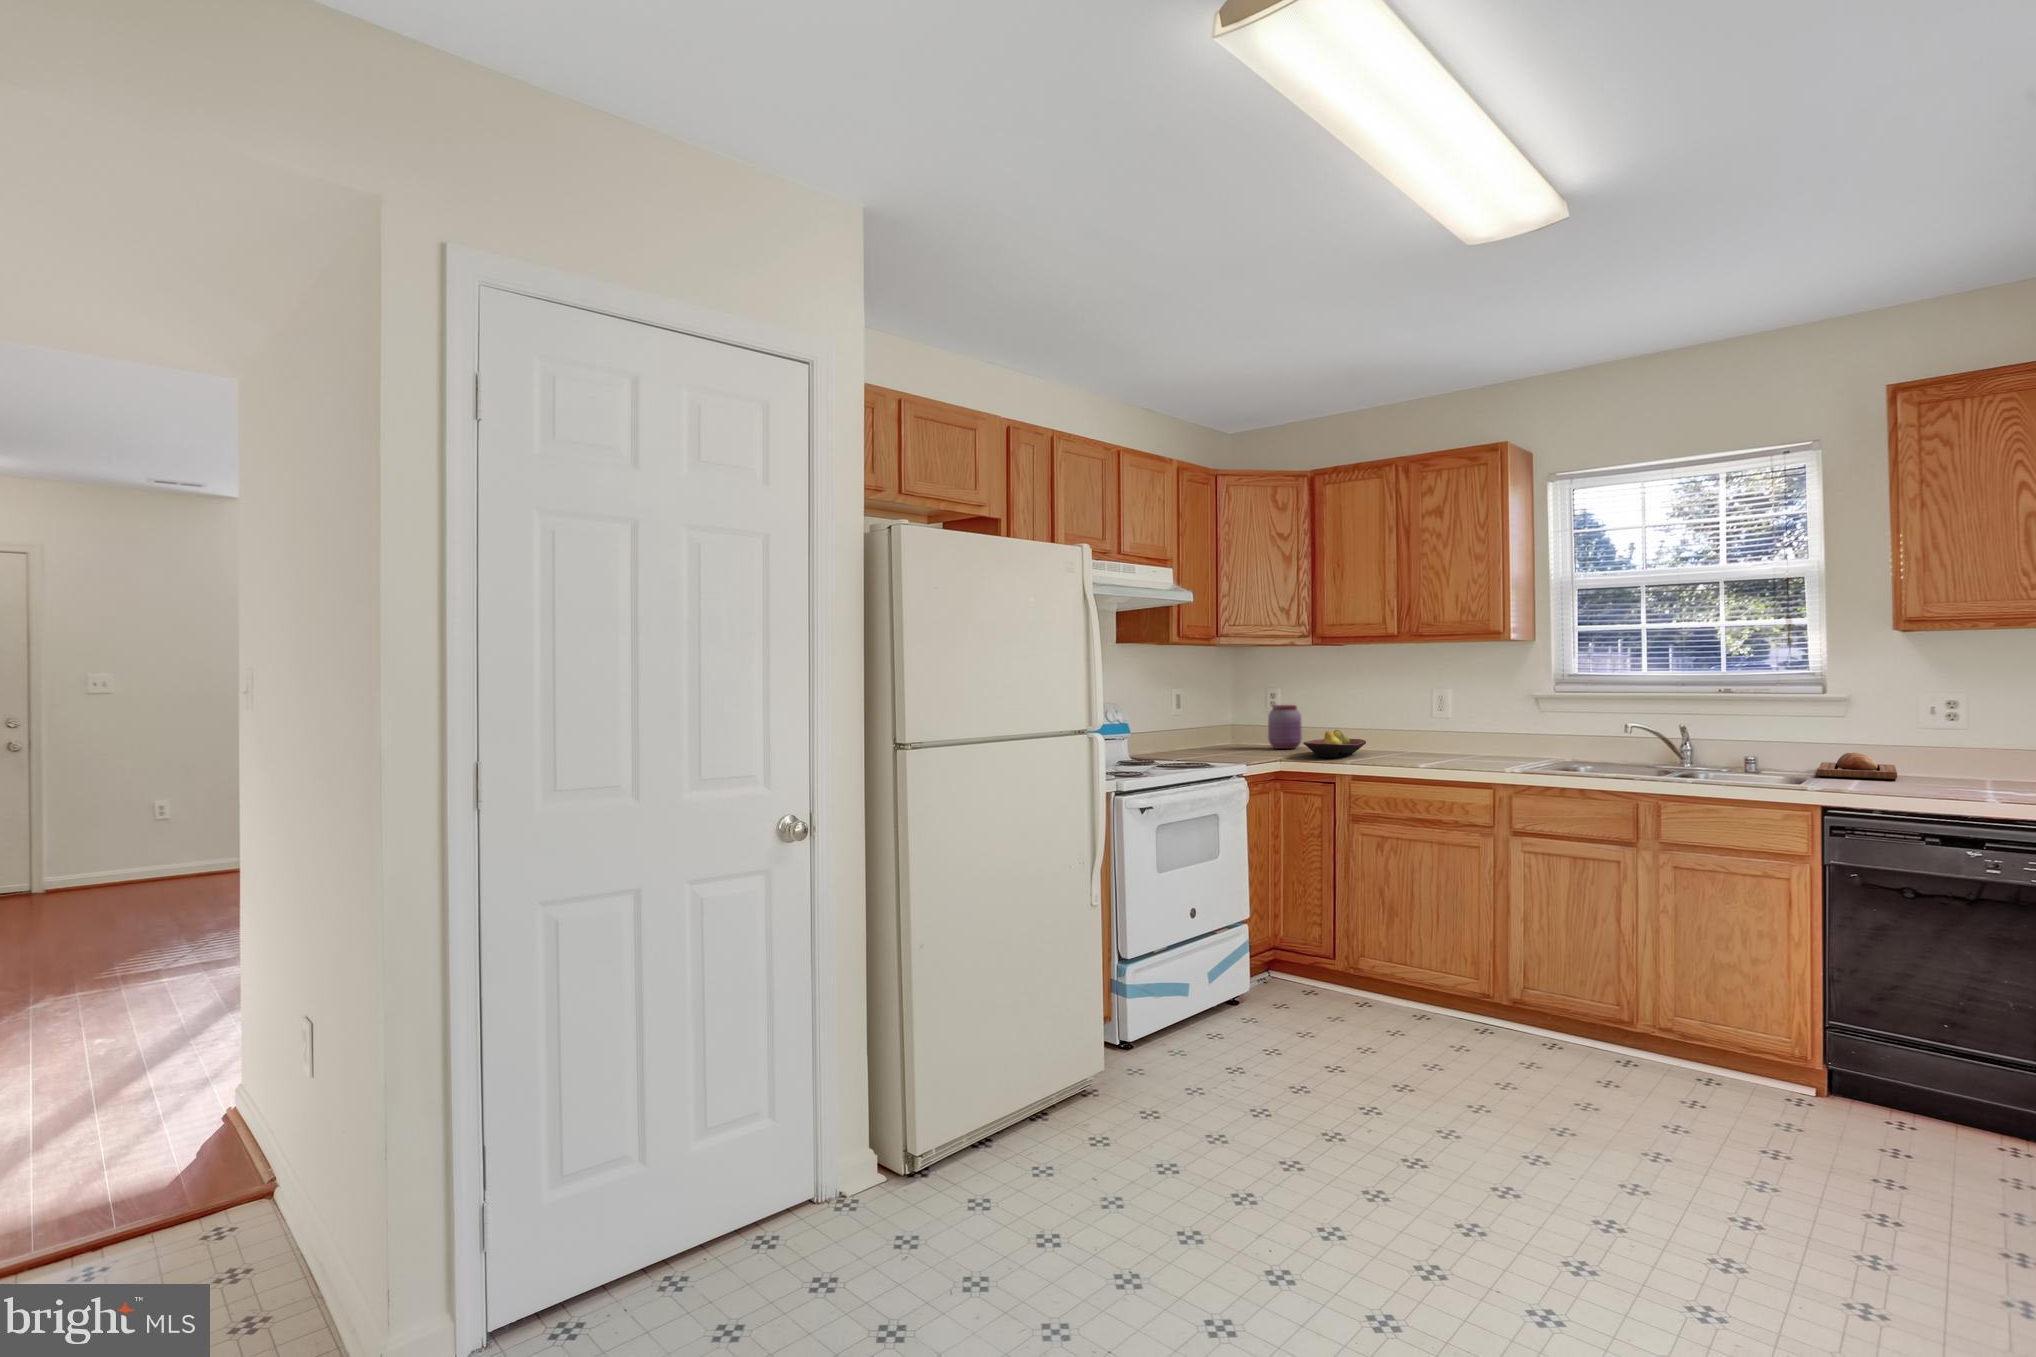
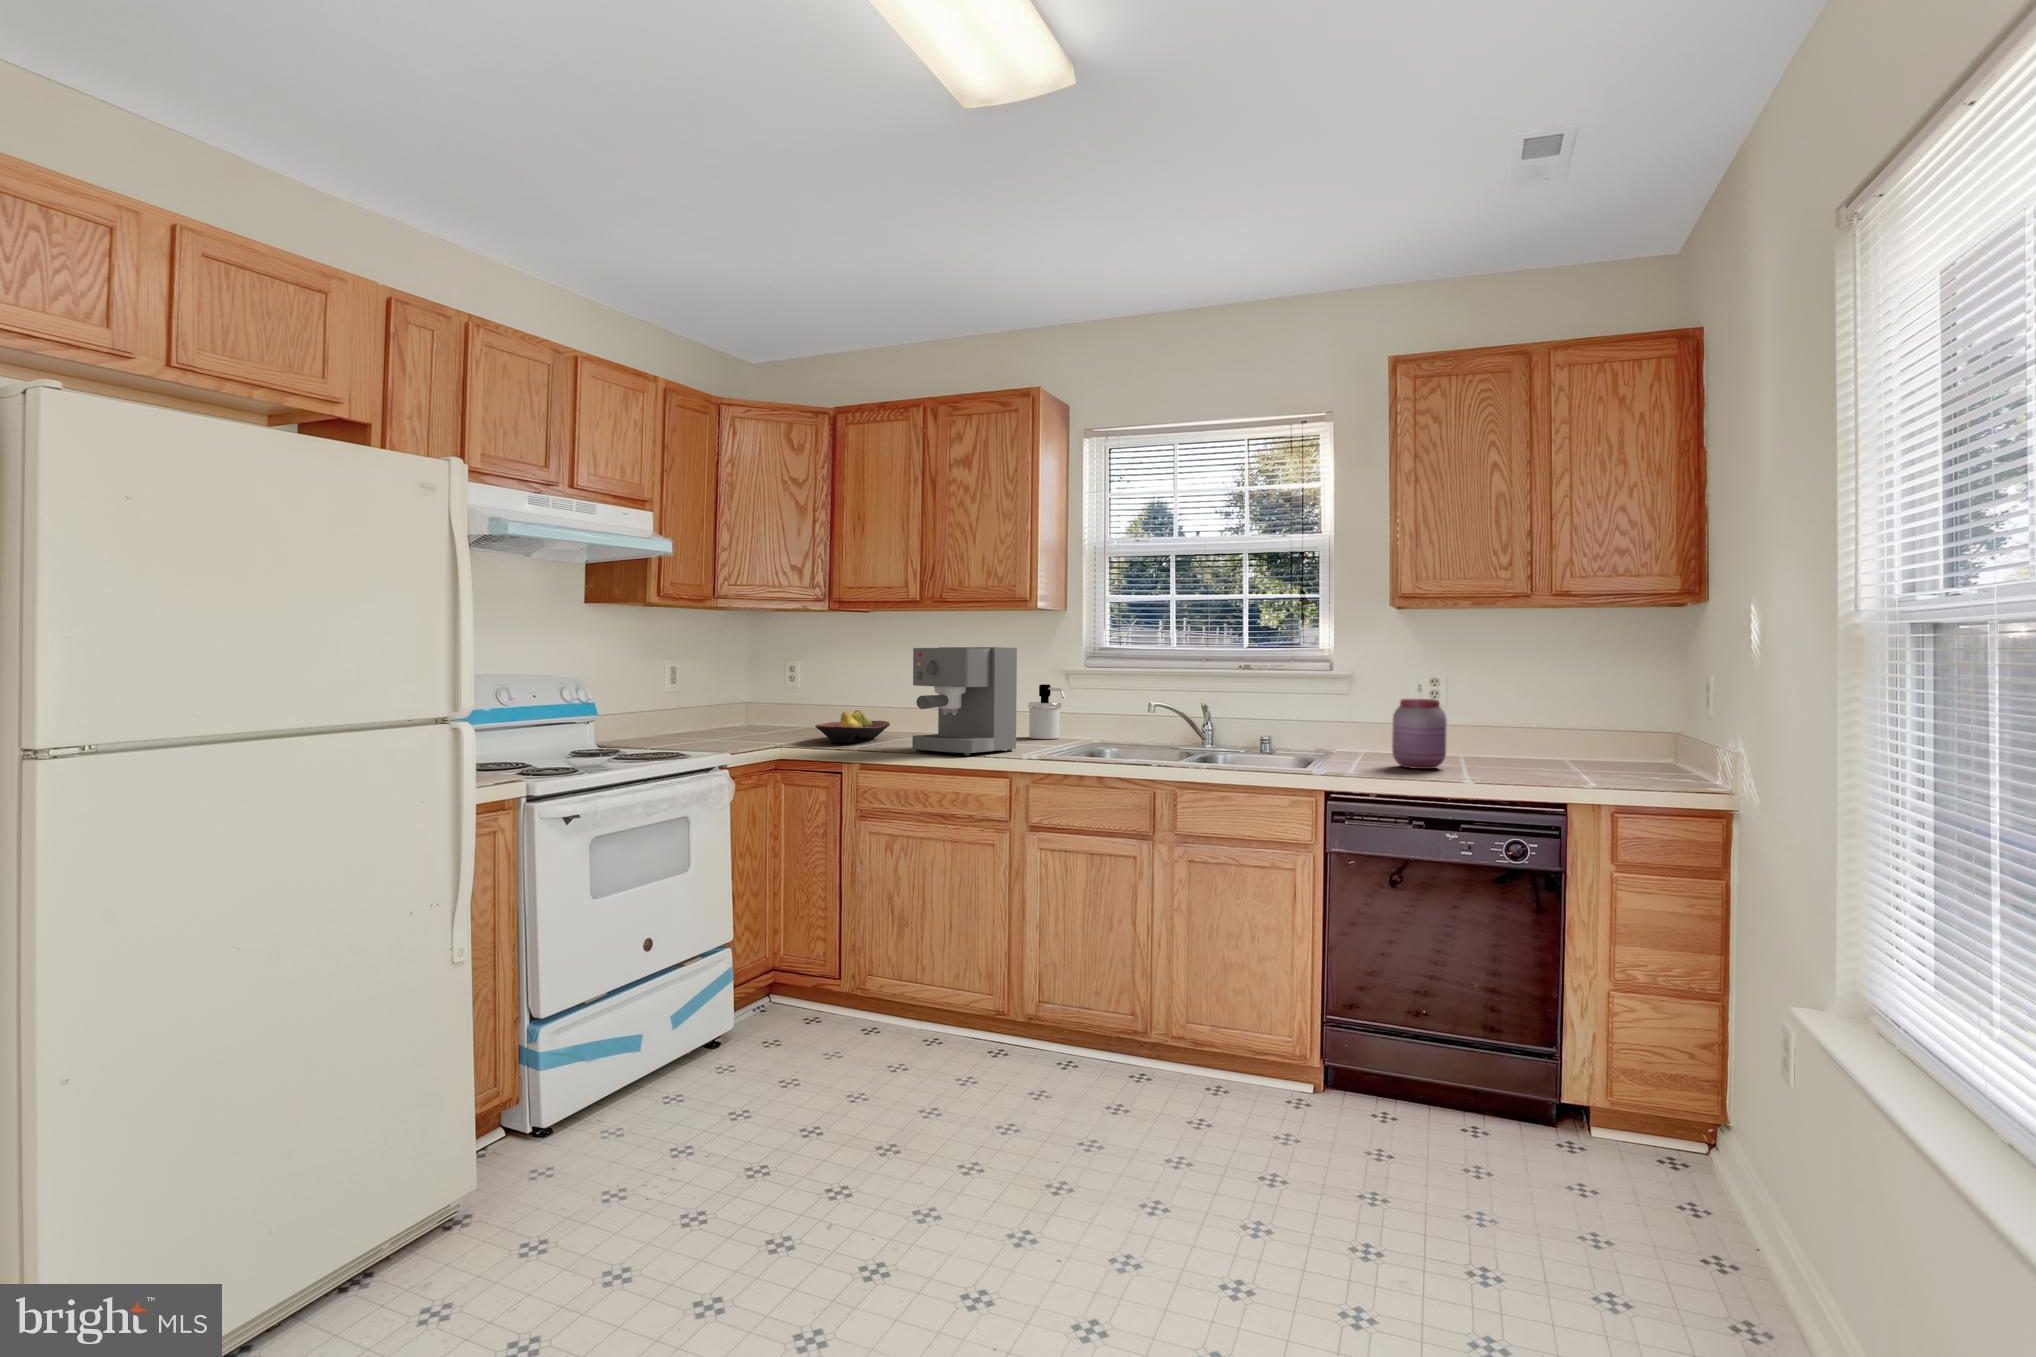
coffee maker: none [1394,675,1491,769] -> present [912,647,1017,755]
jar: present [1268,705,1302,749] -> present [1392,699,1447,769]
soap dispenser: none [1497,707,1535,756] -> present [1028,684,1065,739]
bread loaf: present [1817,753,1897,779] -> none [1319,731,1386,758]

